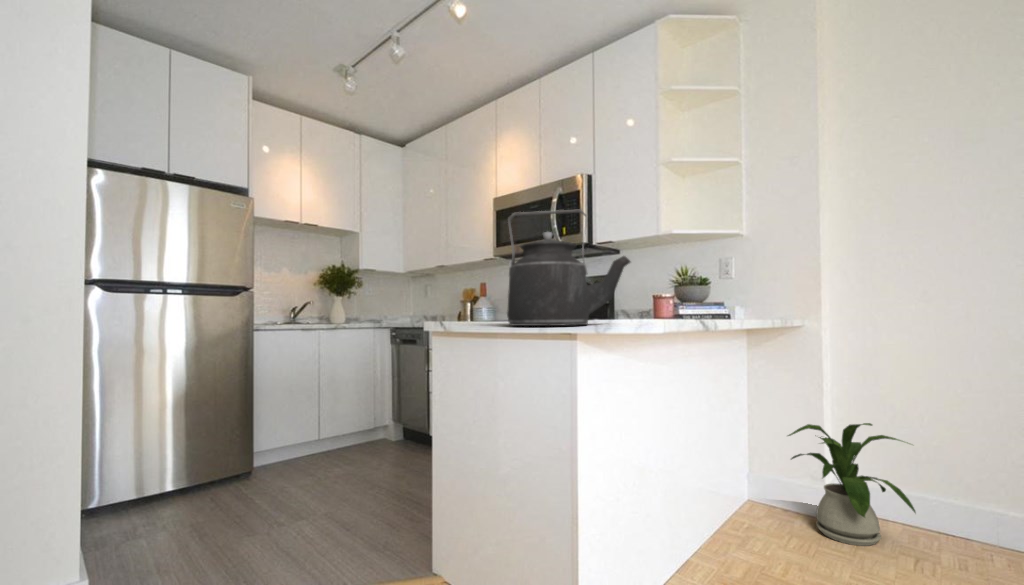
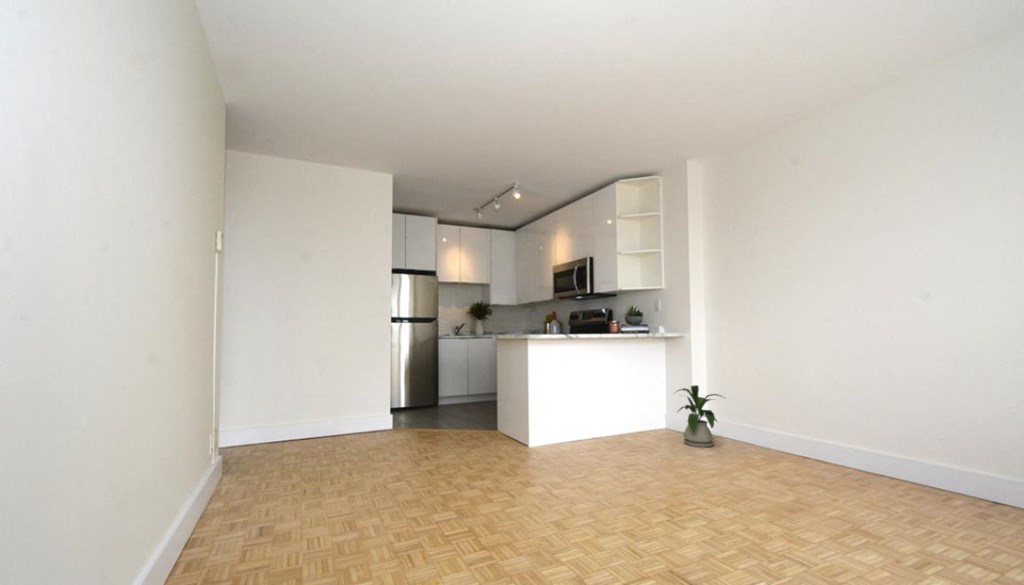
kettle: present [507,210,630,326] -> none [500,298,536,336]

